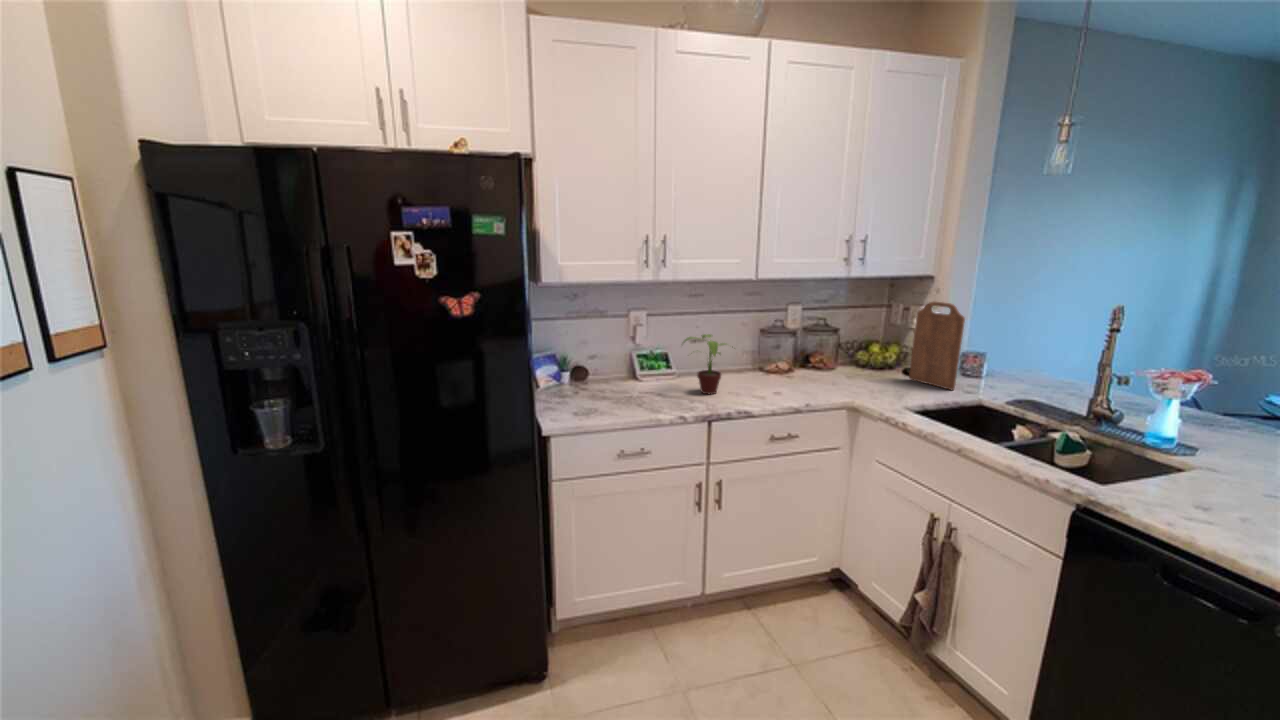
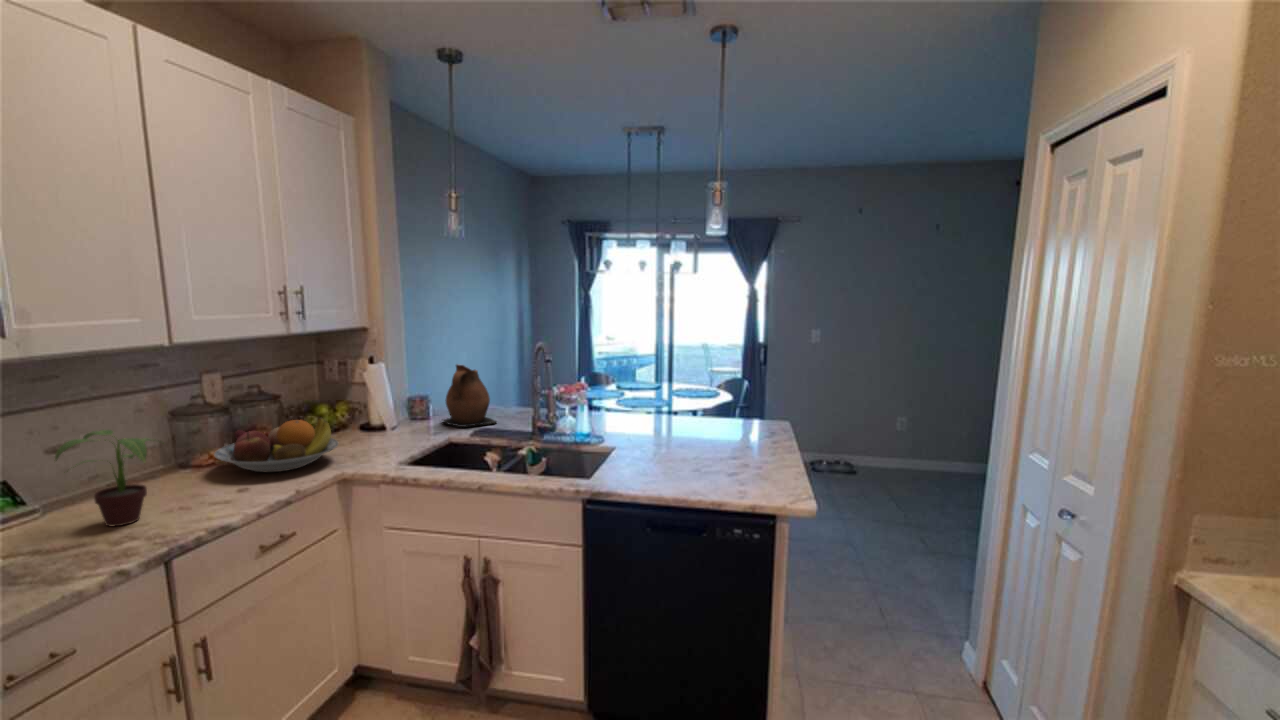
cutting board: present [909,302,965,390] -> none [373,352,424,437]
ceramic pitcher: none [987,321,1059,398] -> present [442,365,496,427]
fruit bowl: none [775,350,861,389] -> present [214,418,338,472]

